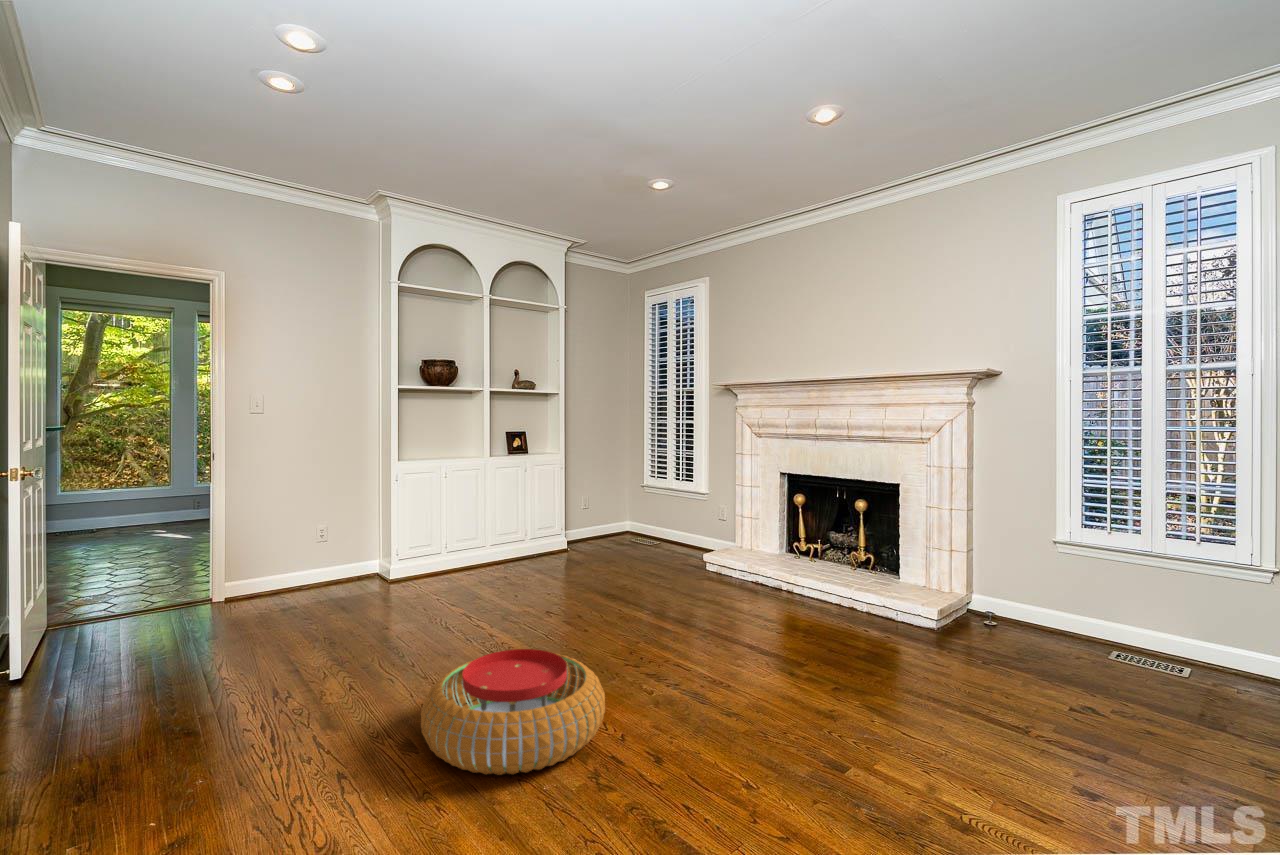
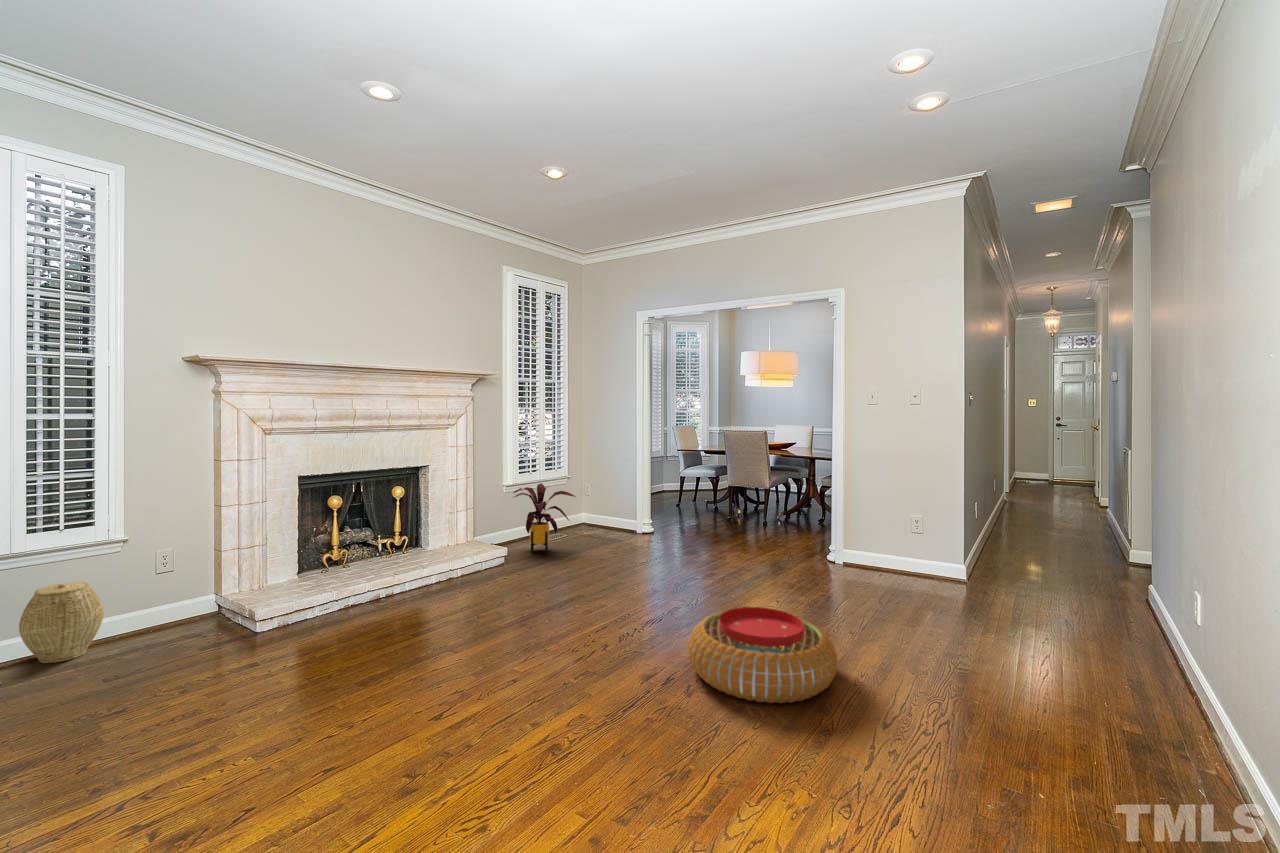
woven basket: none [658,511,689,551] -> present [19,582,103,663]
house plant: none [983,540,1098,654] -> present [514,483,575,553]

